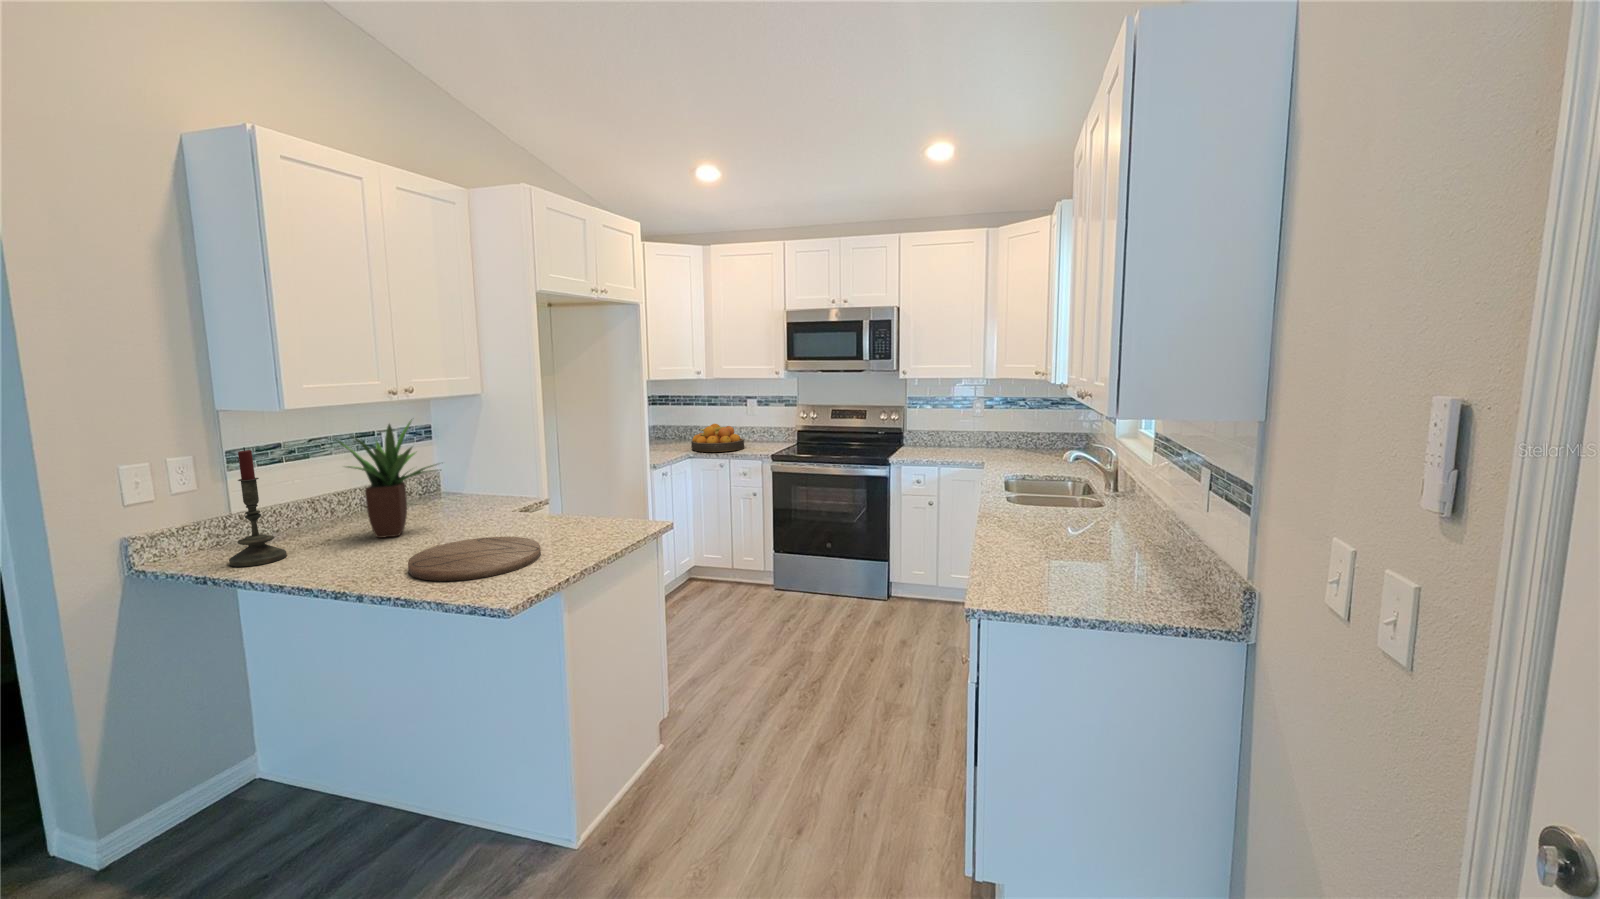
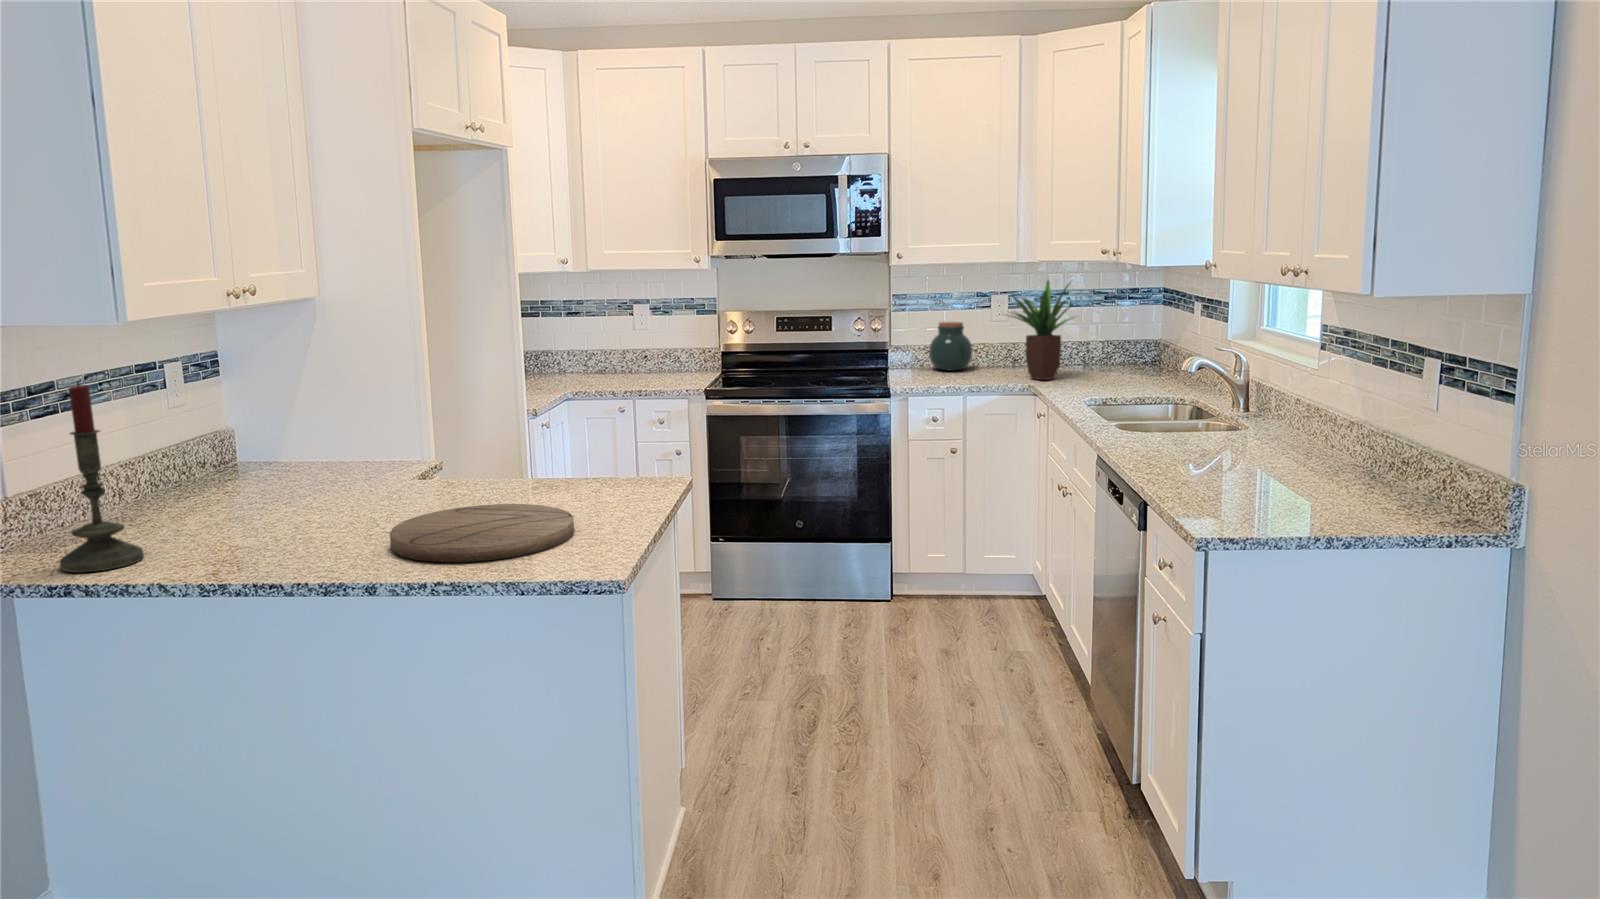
jar: none [927,416,956,449] -> present [929,322,972,371]
potted plant: present [336,419,441,538] -> present [1012,280,1073,380]
fruit bowl: present [691,424,744,452] -> none [563,344,649,388]

